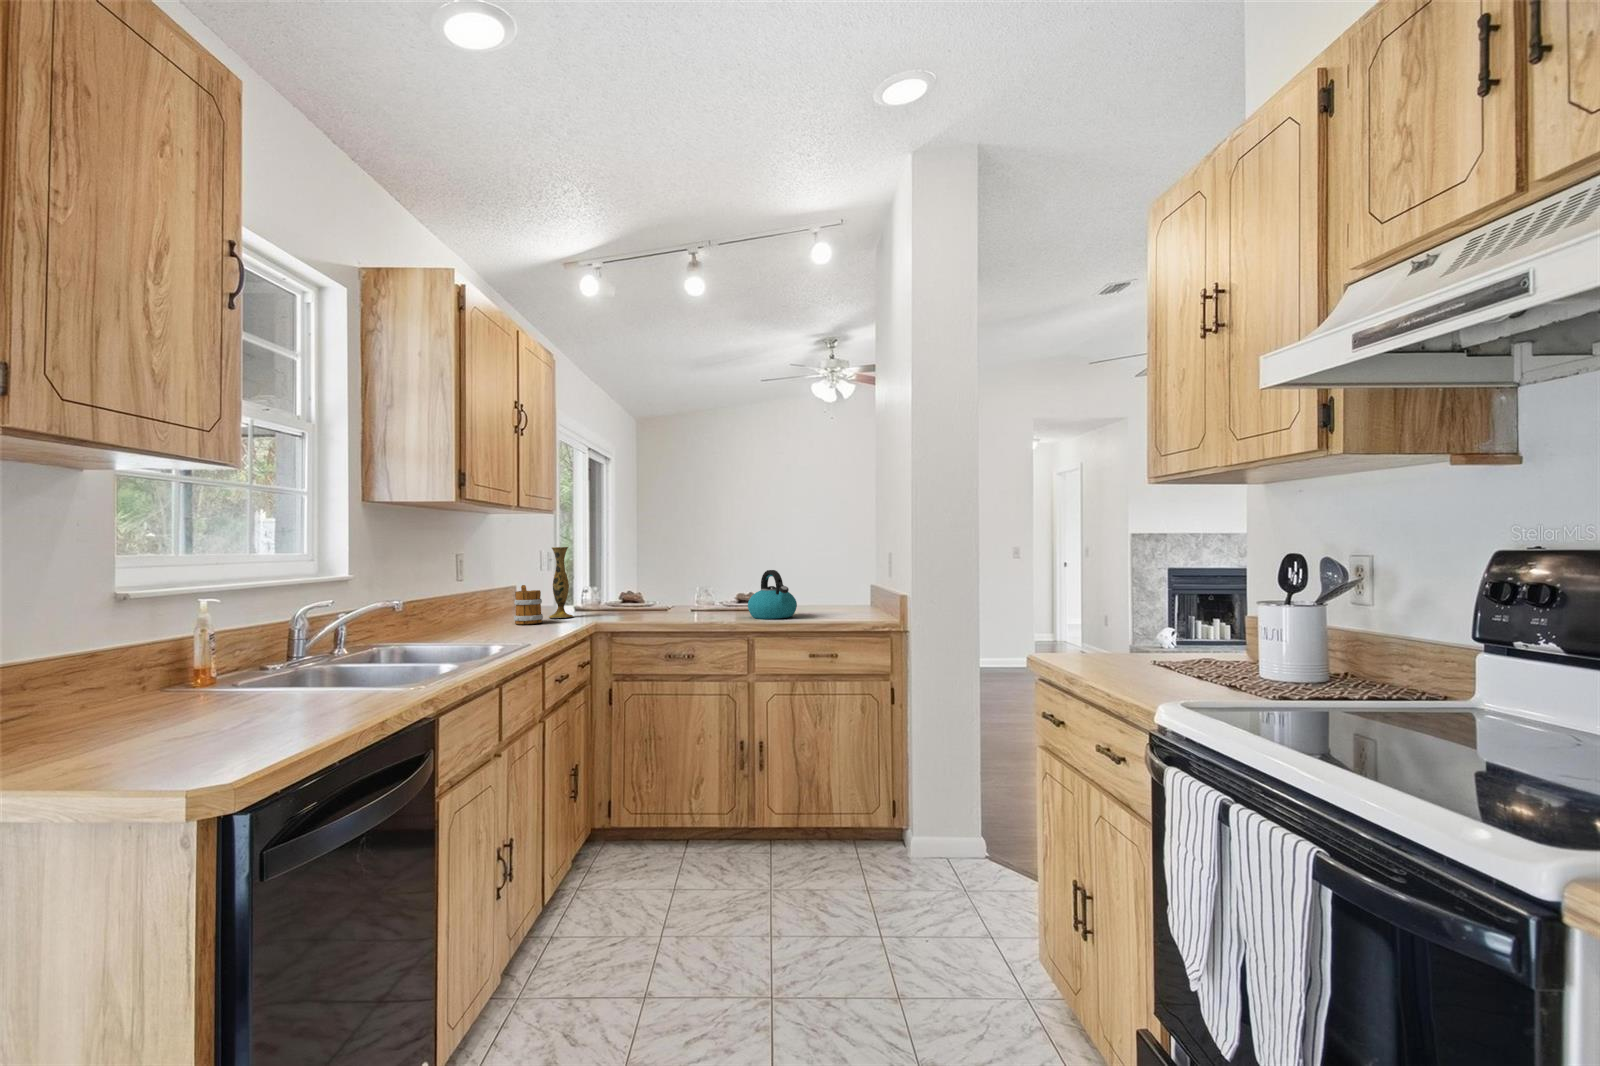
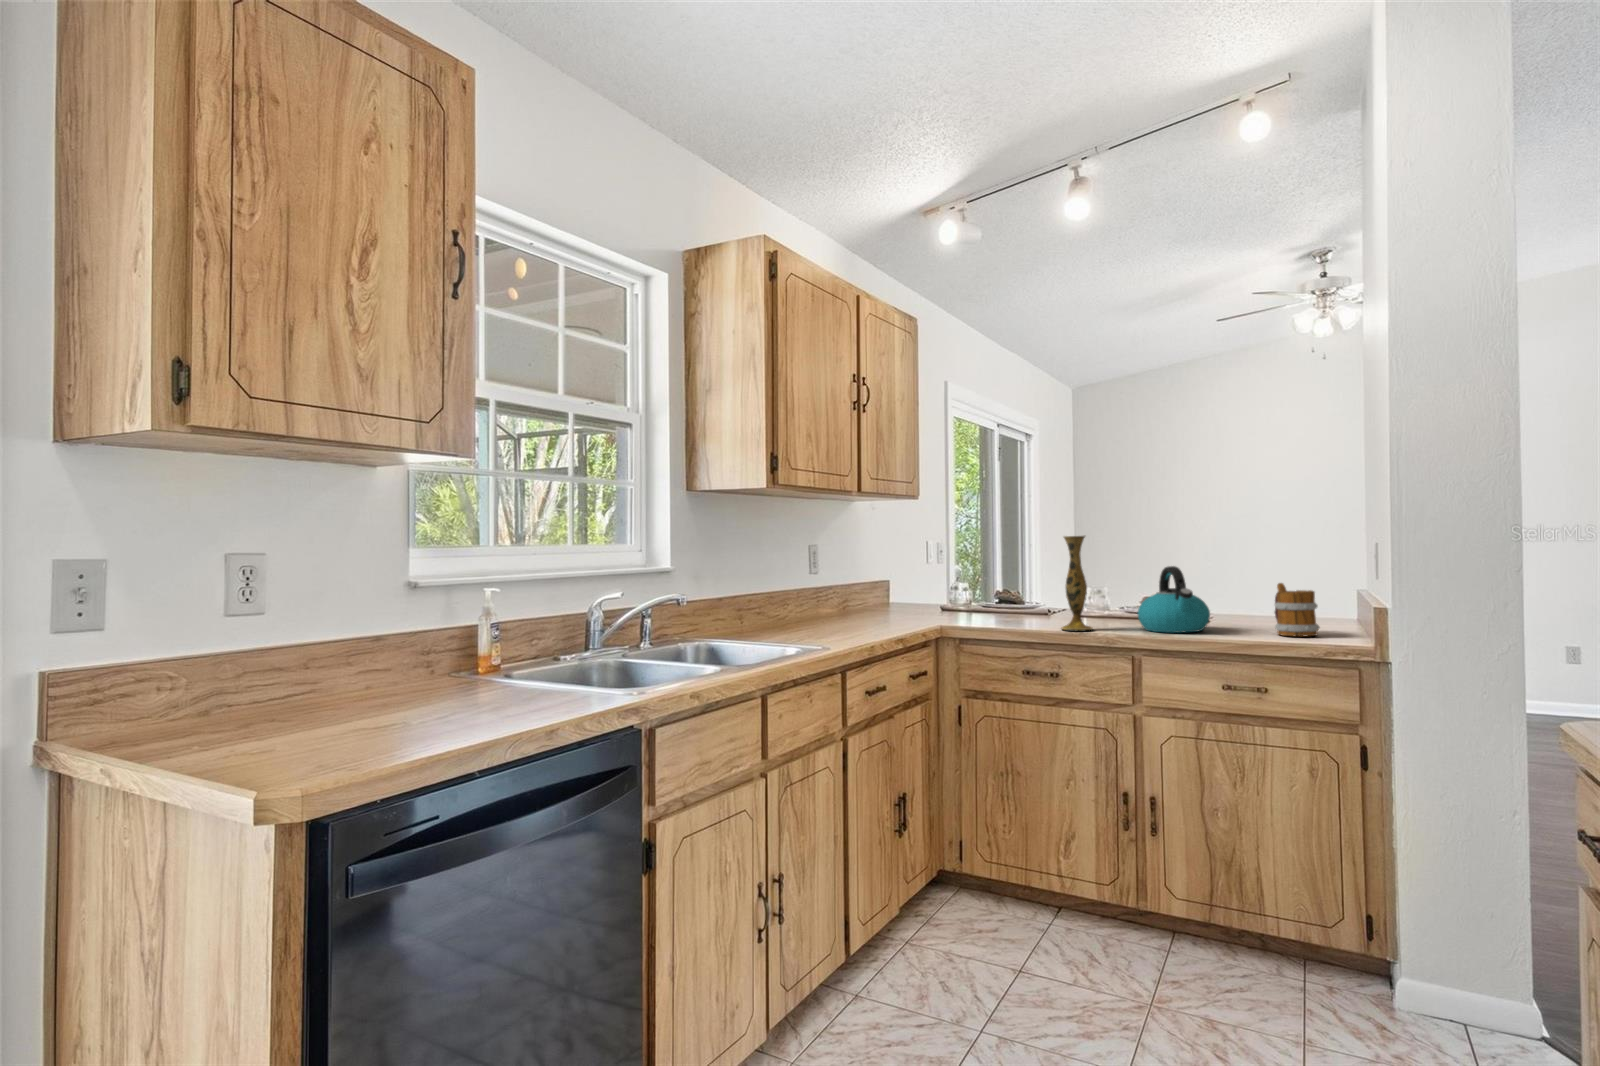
vase: present [549,547,573,618] -> present [1062,536,1093,630]
mug: present [514,585,543,625] -> present [1275,583,1320,637]

